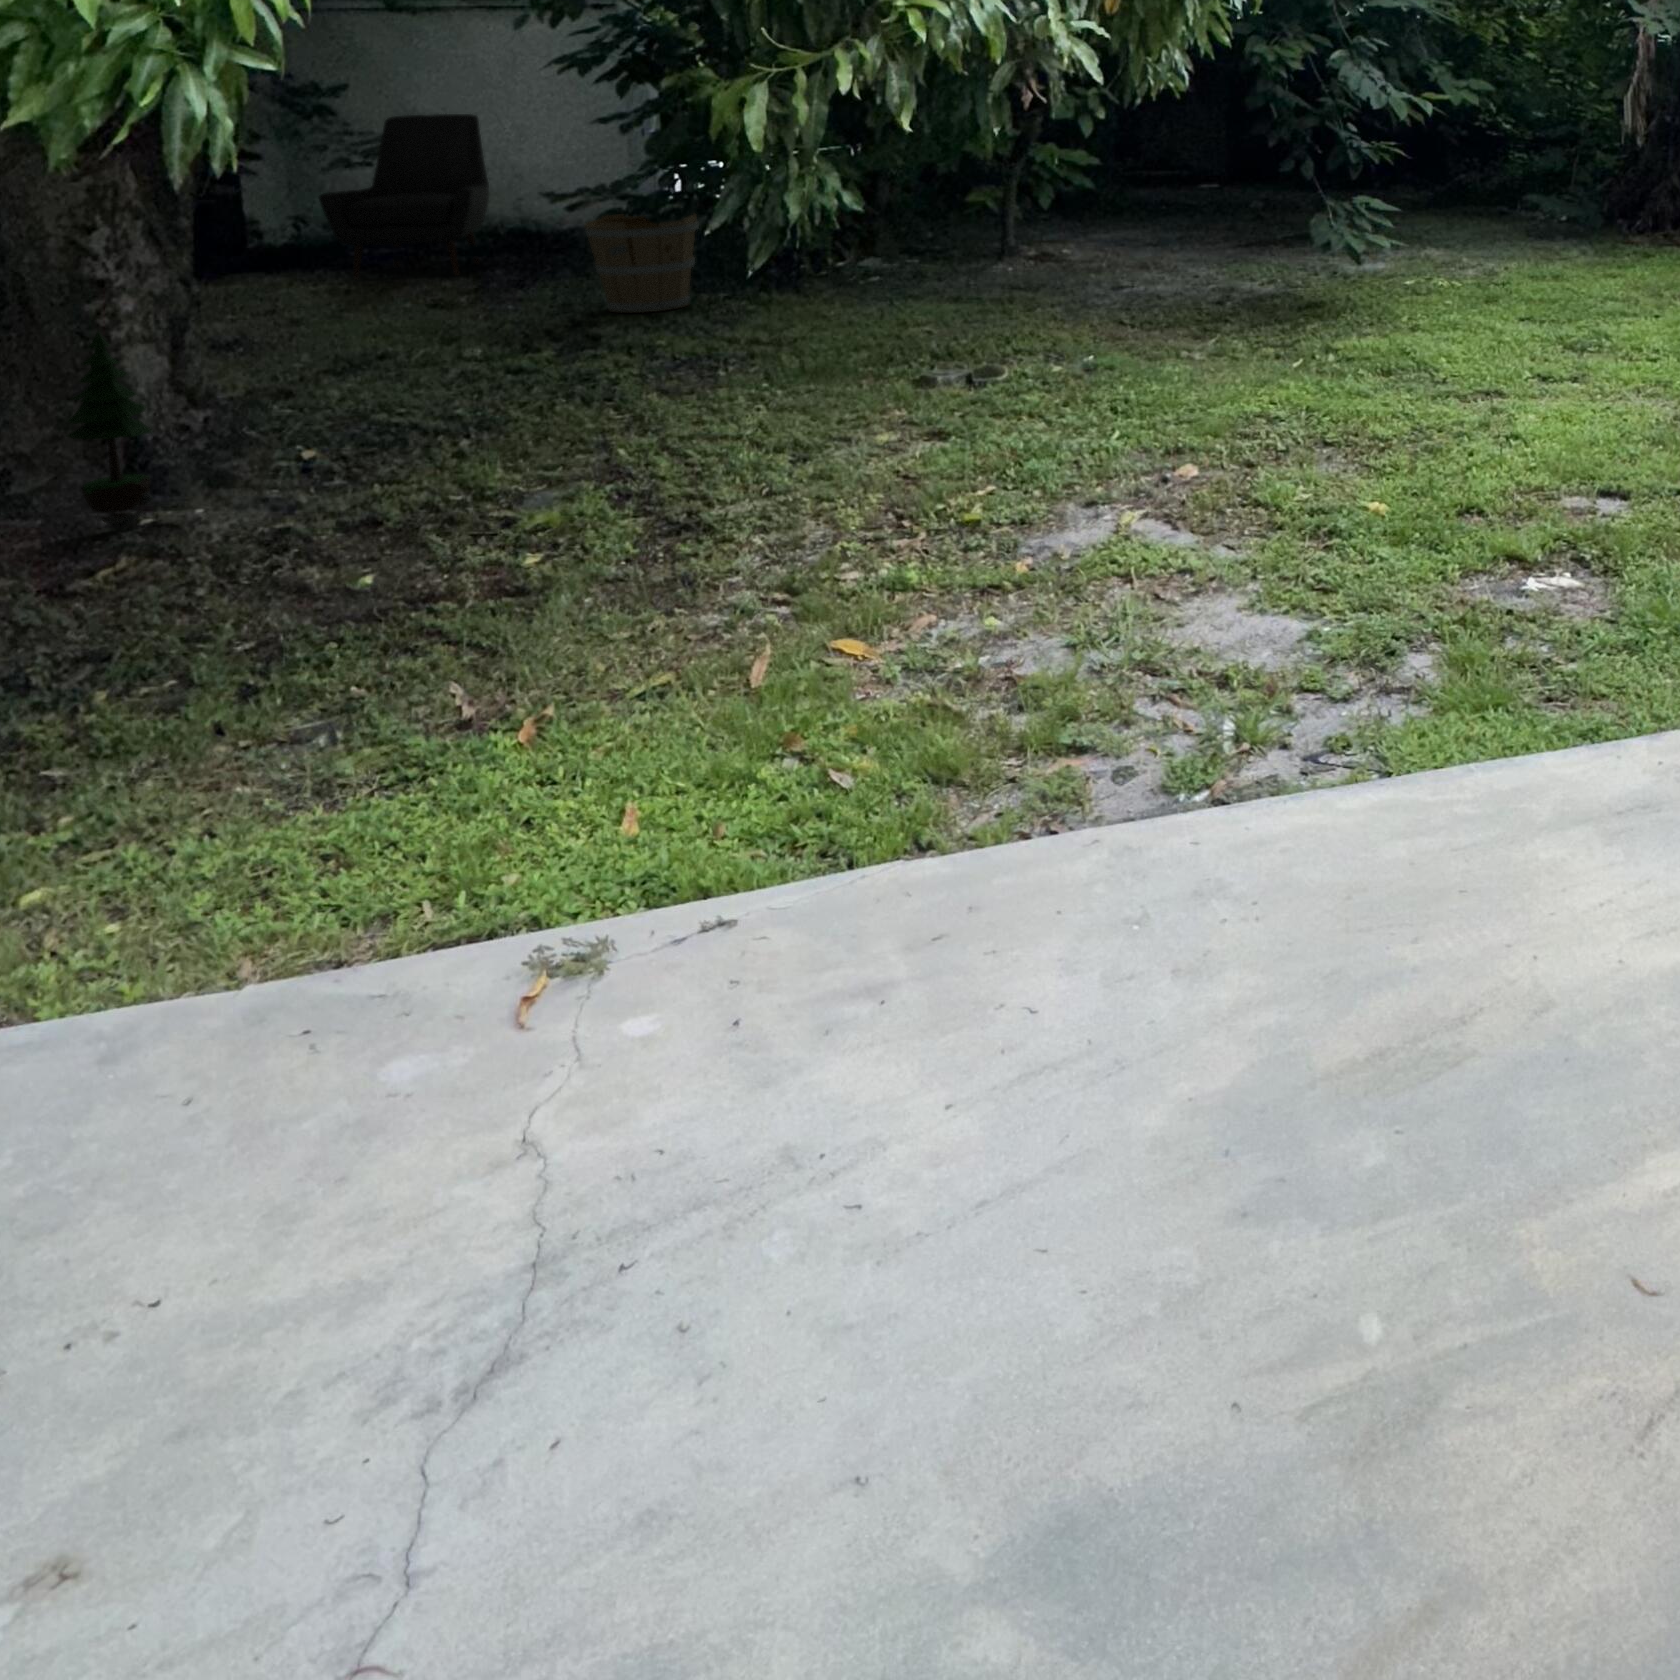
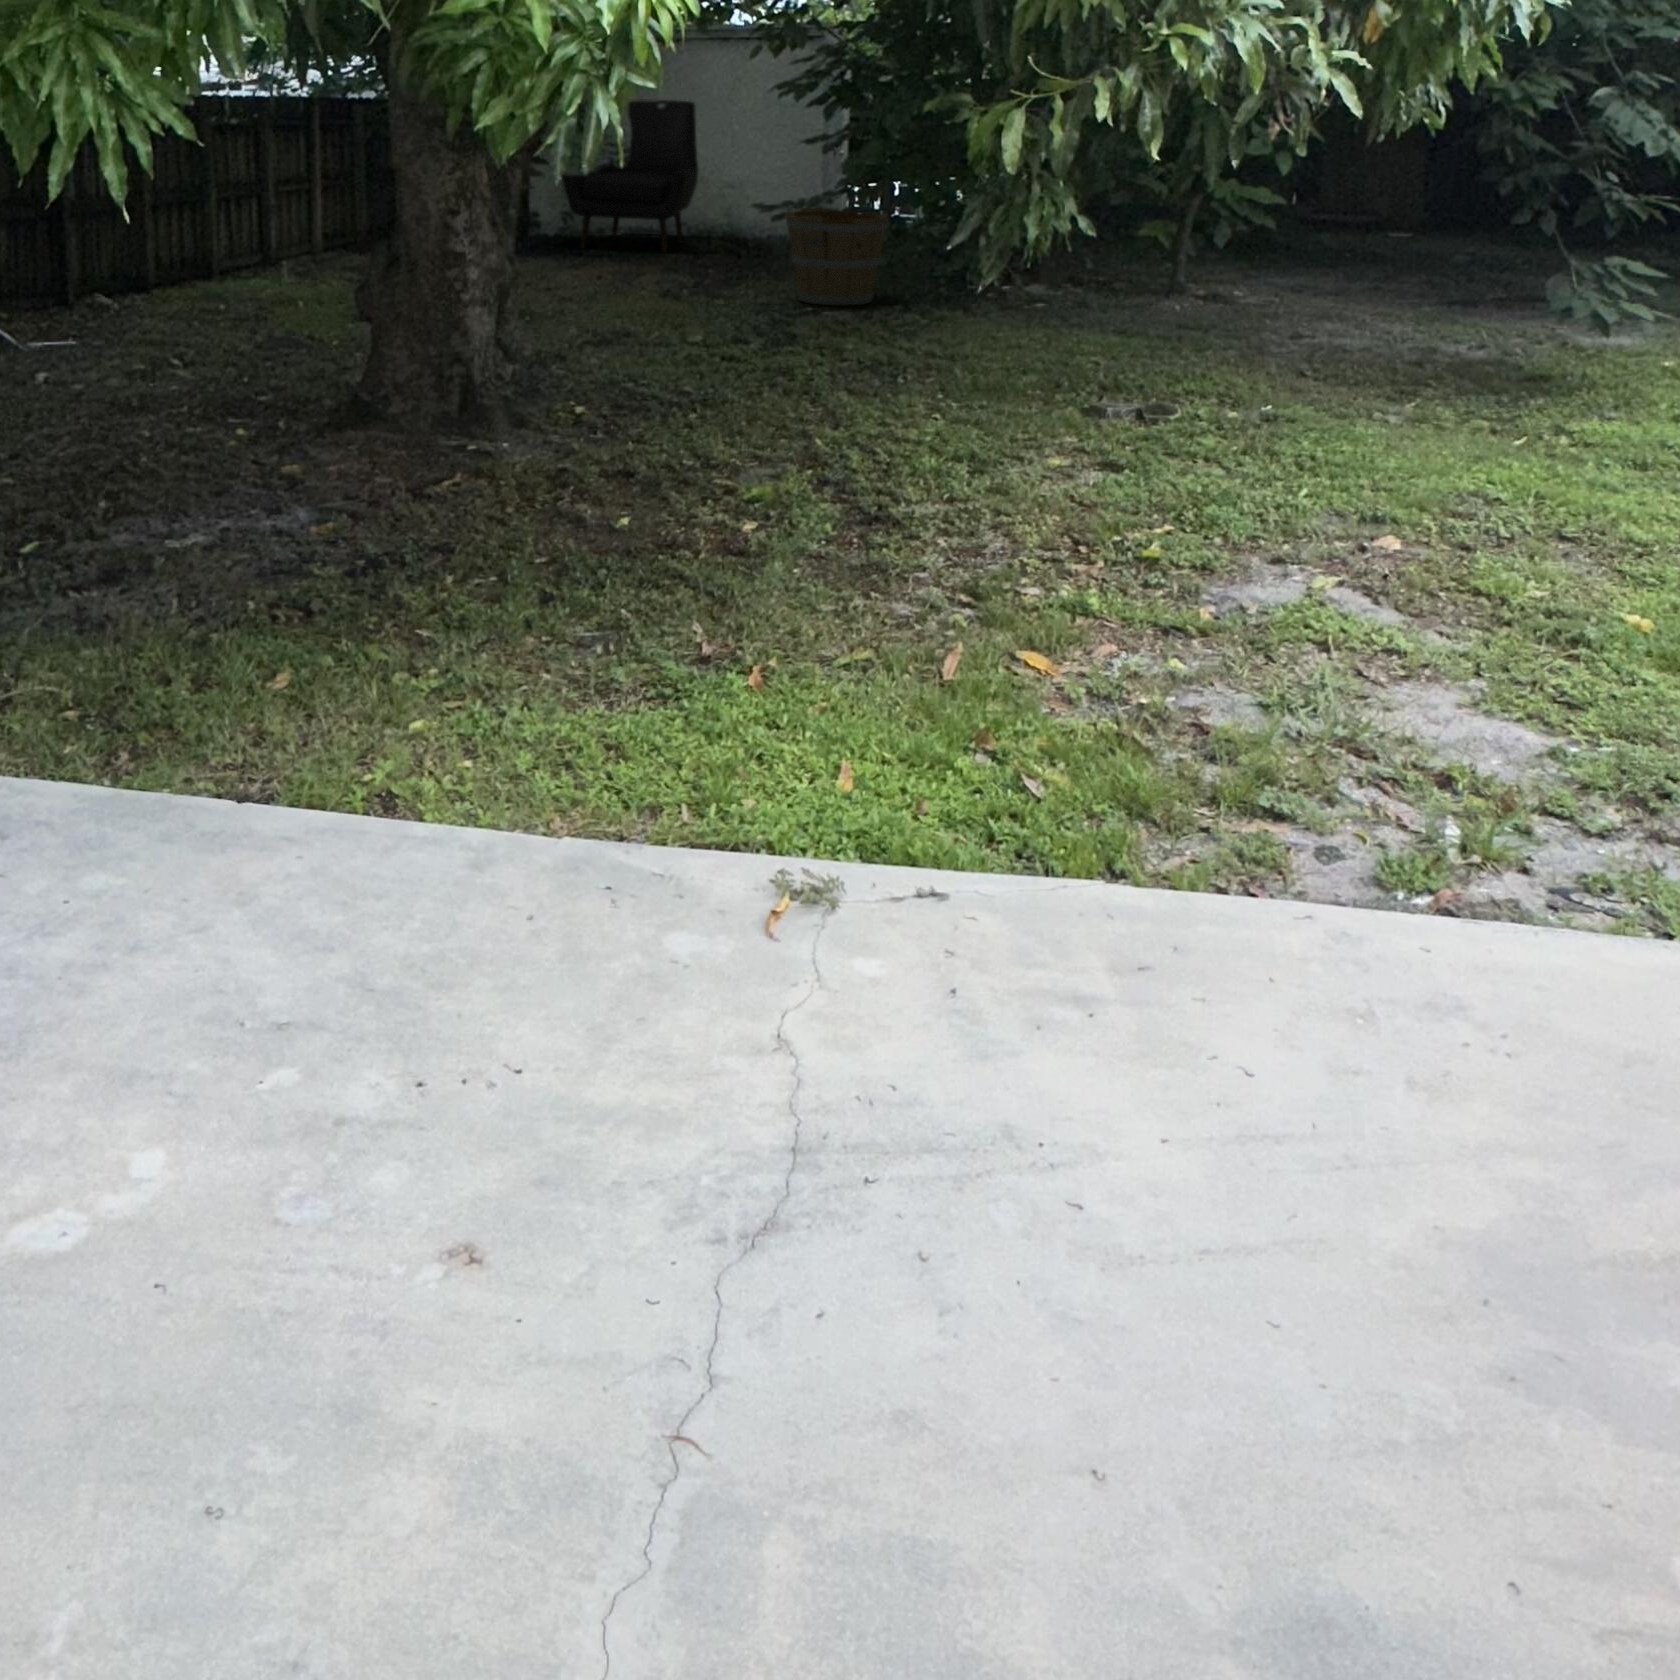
potted tree: present [67,332,152,528] -> none [395,278,457,448]

